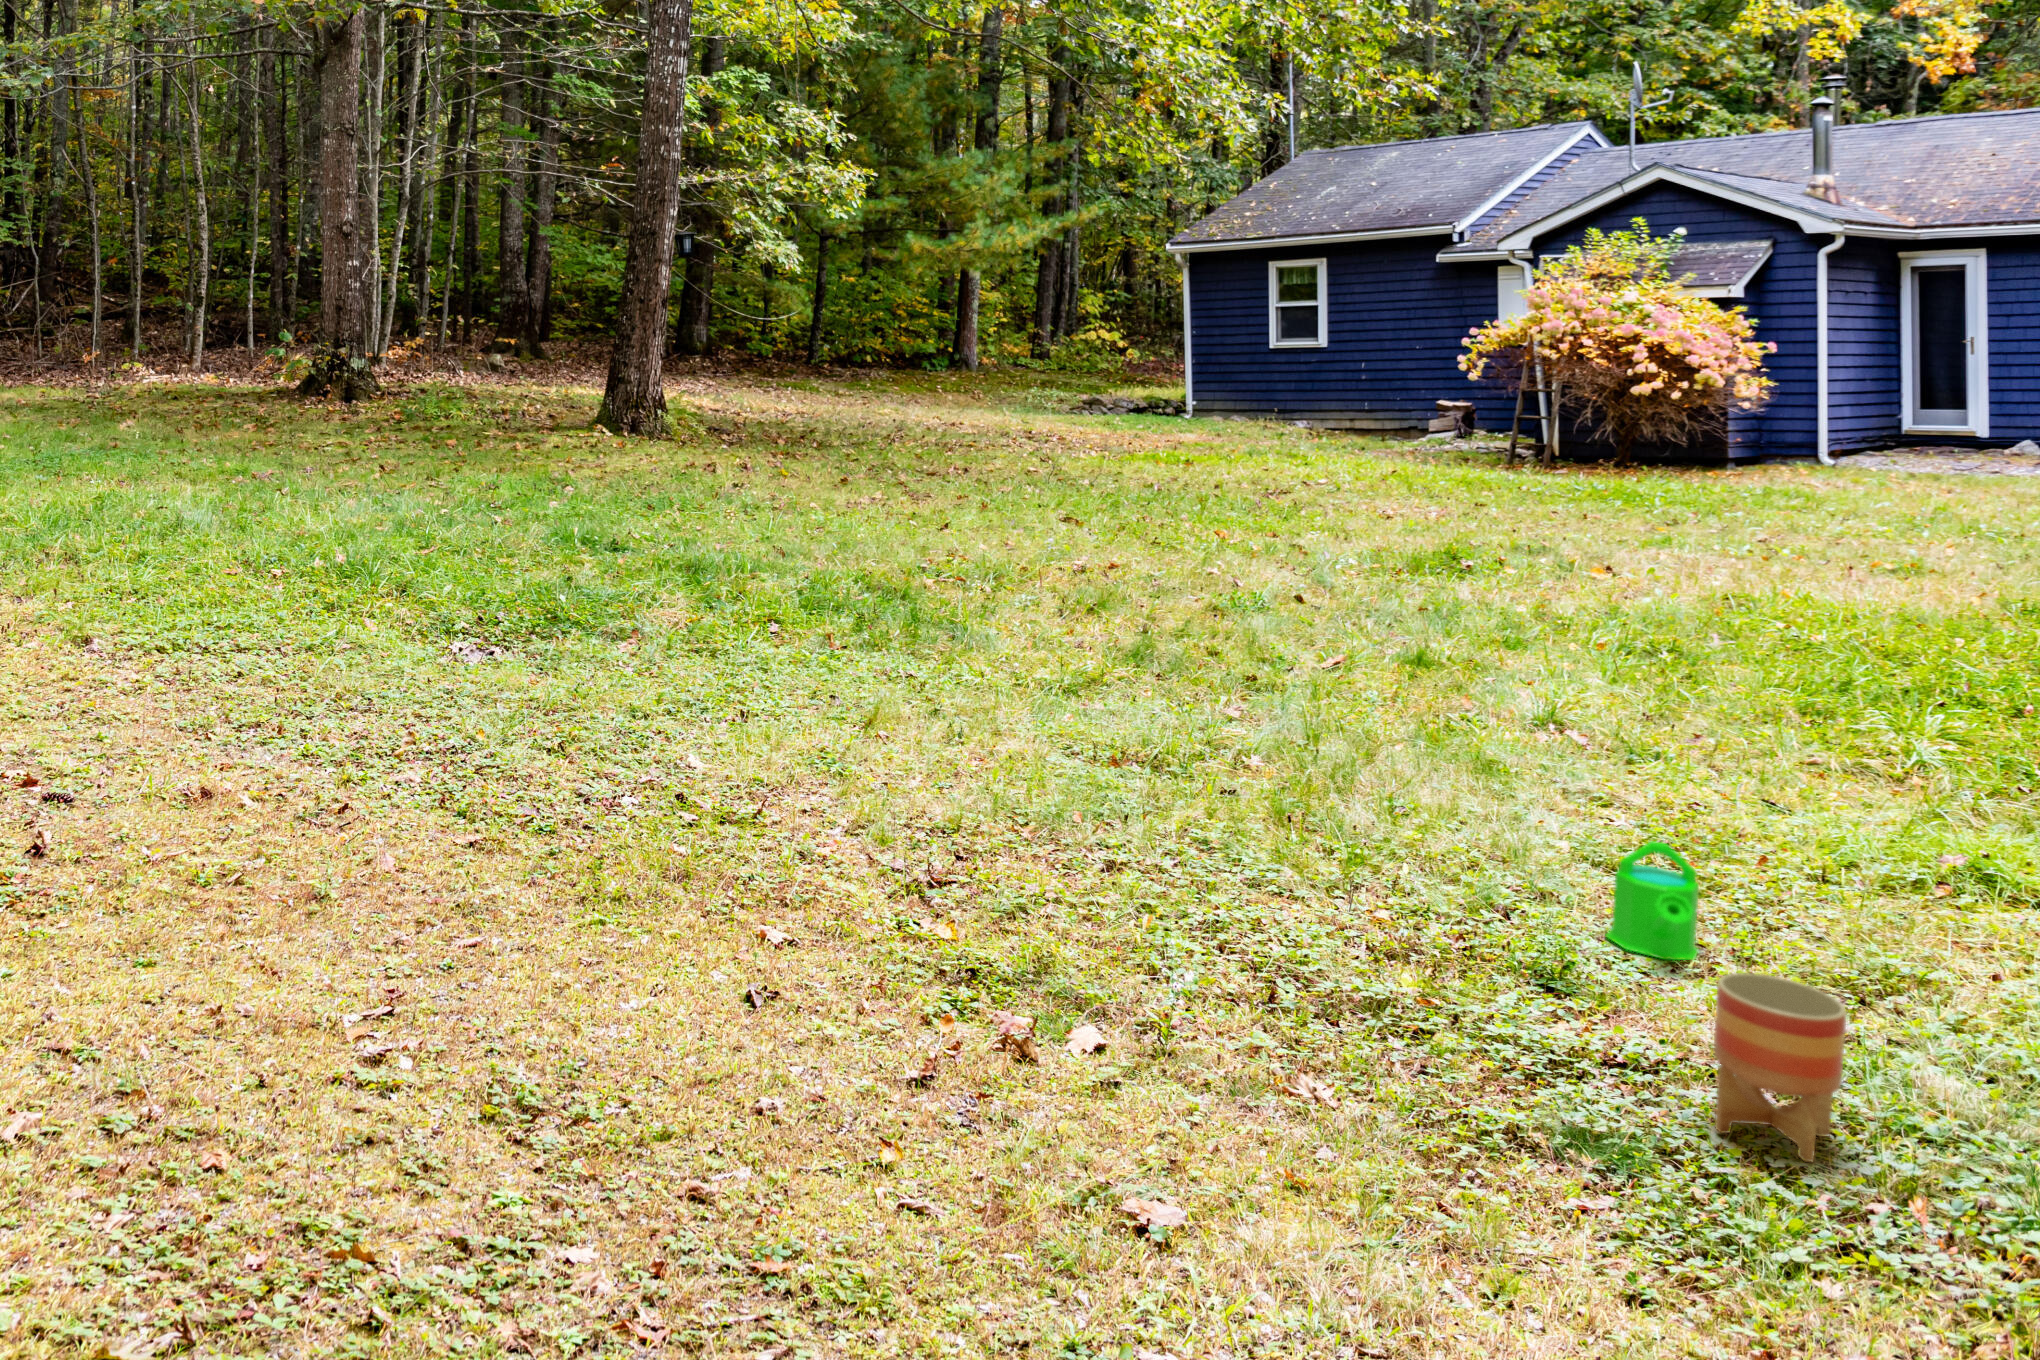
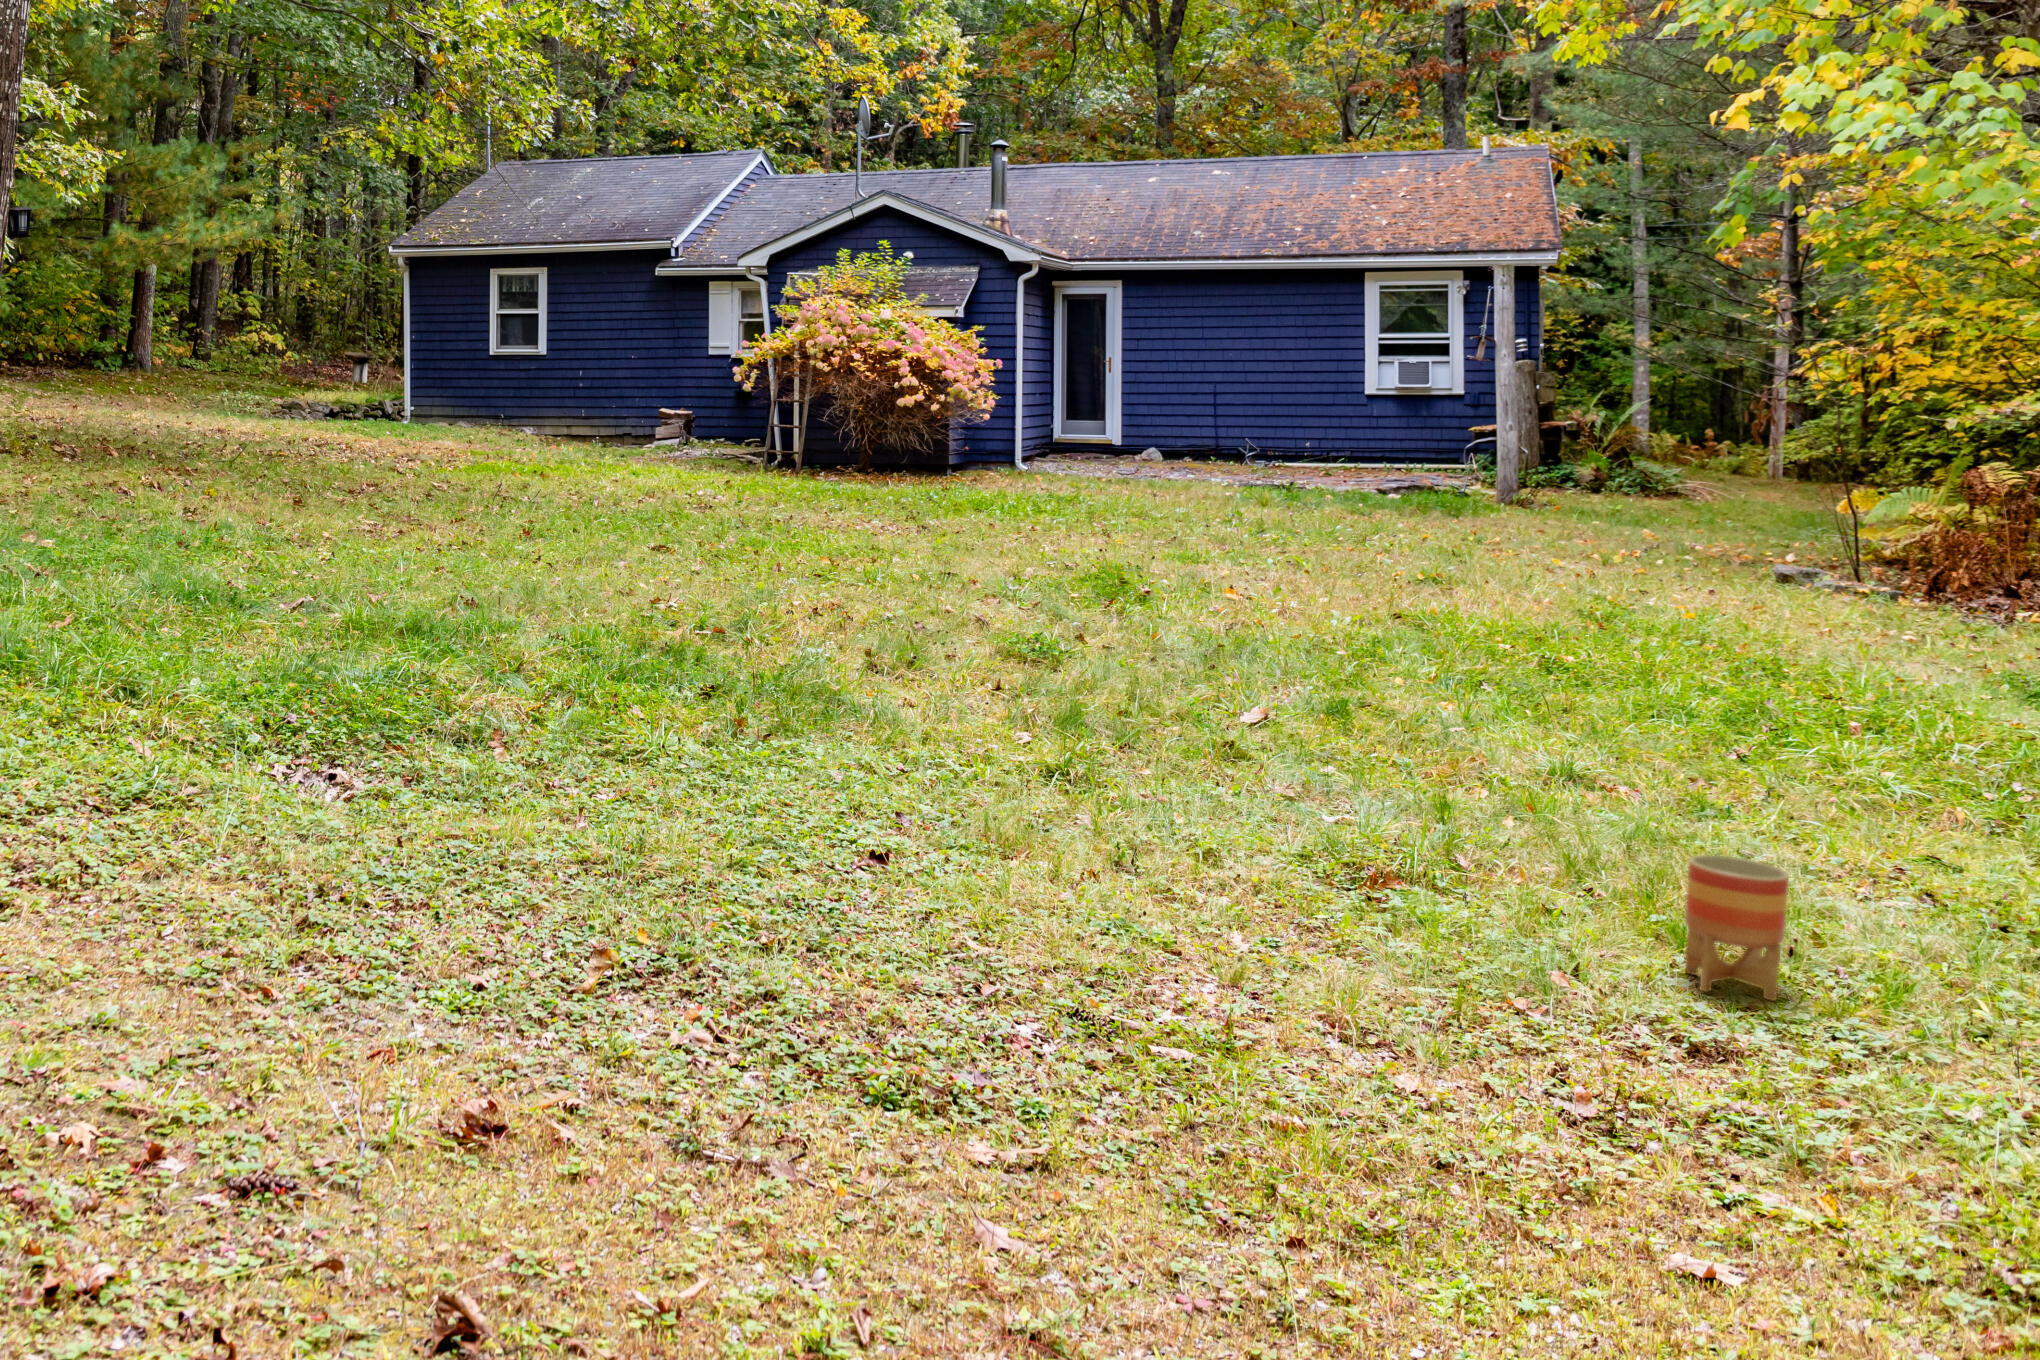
watering can: present [1605,841,1699,960] -> none [1442,773,1539,876]

